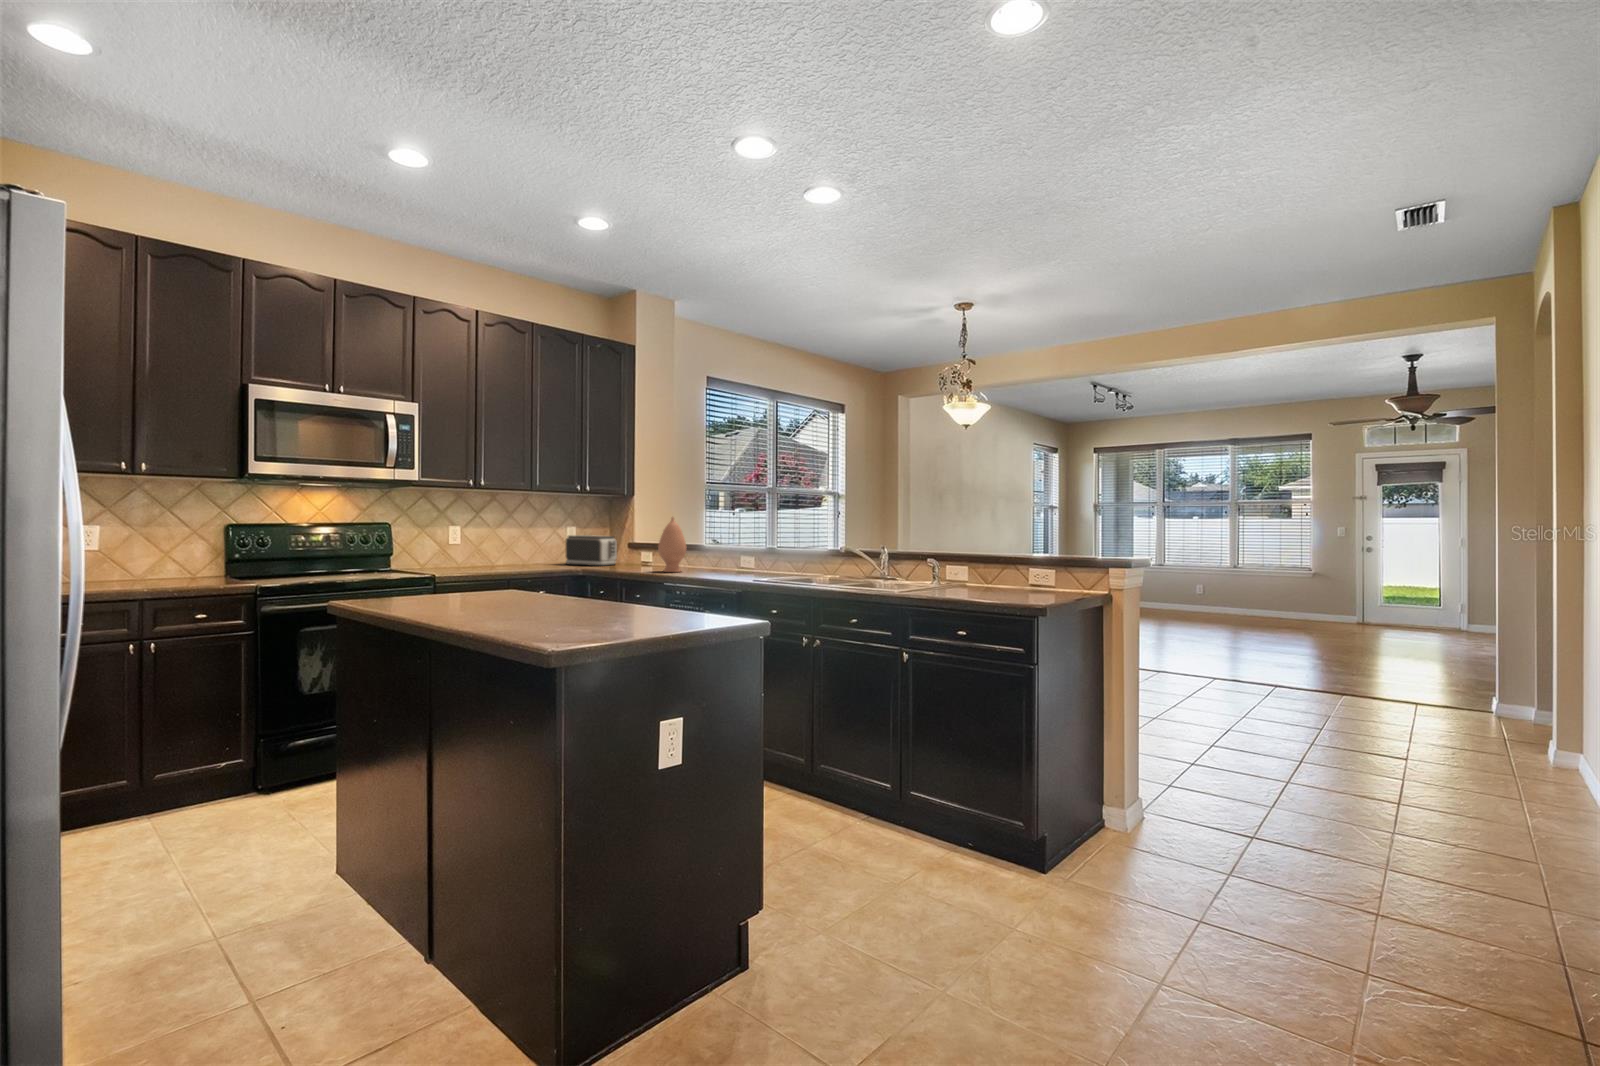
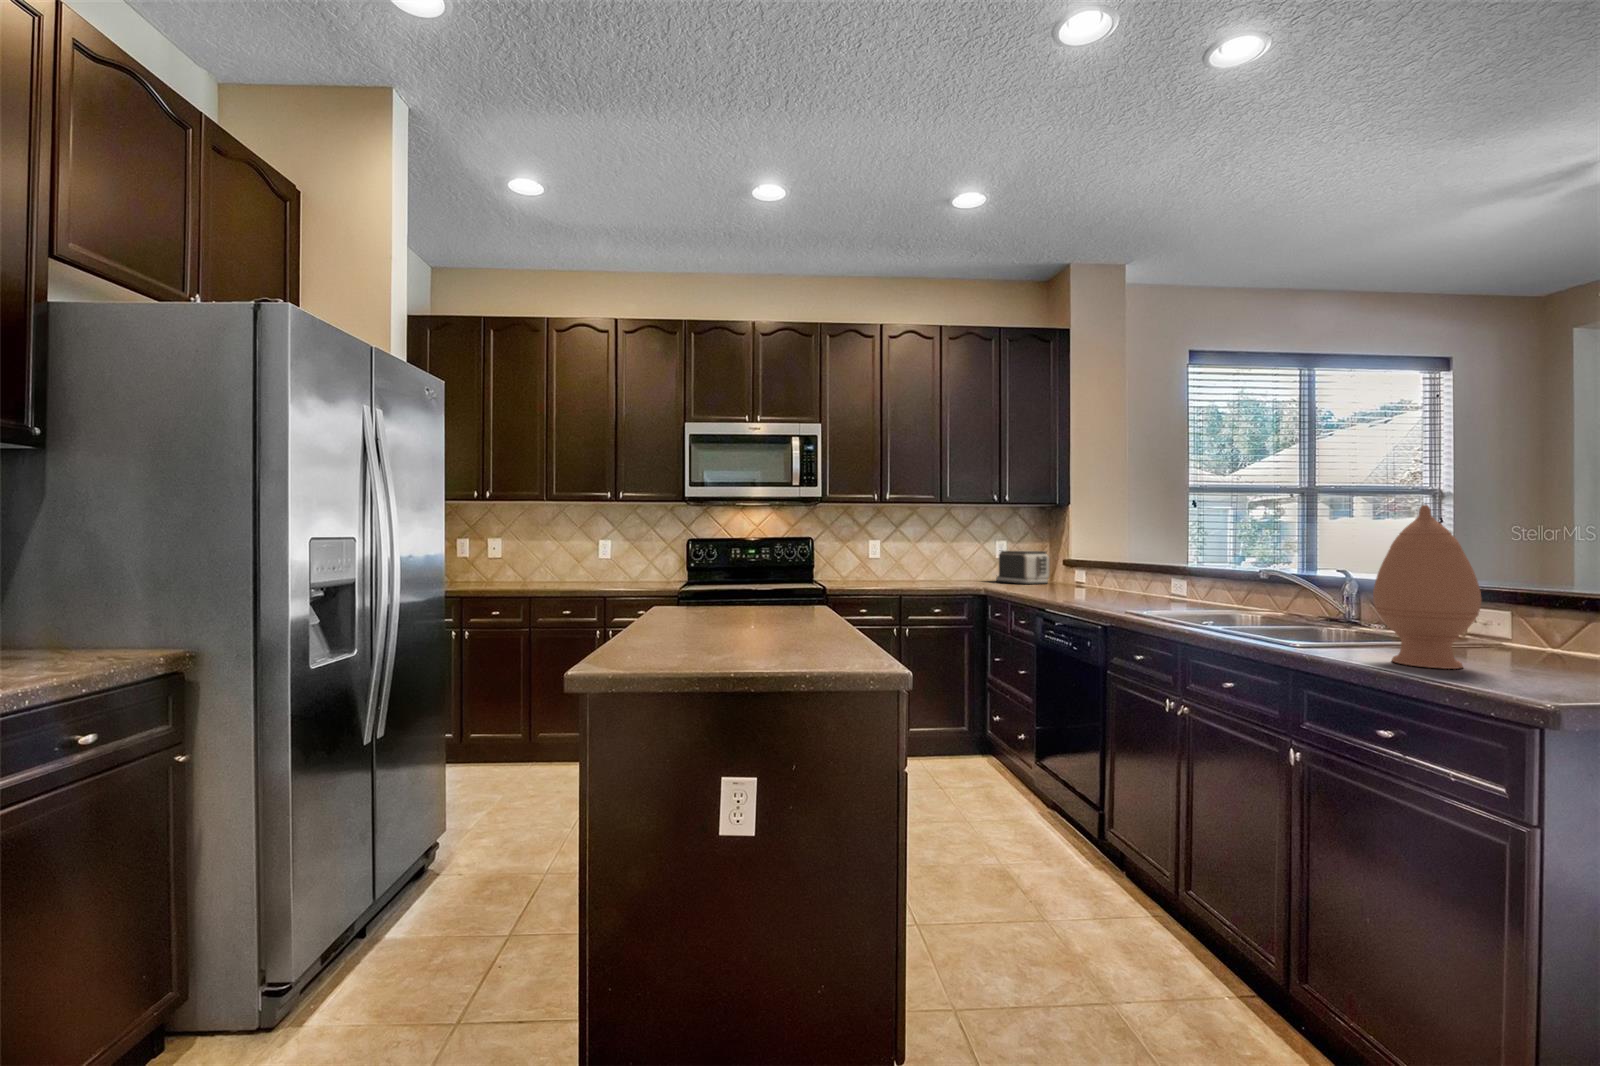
vase: present [658,517,687,572] -> present [1373,505,1482,669]

